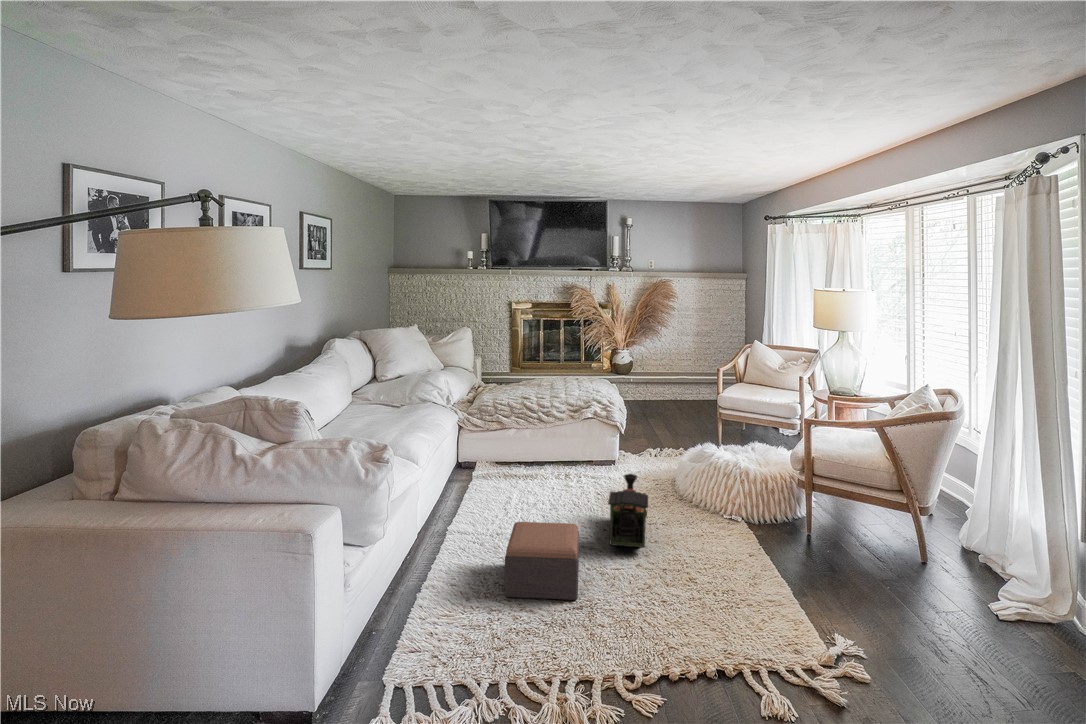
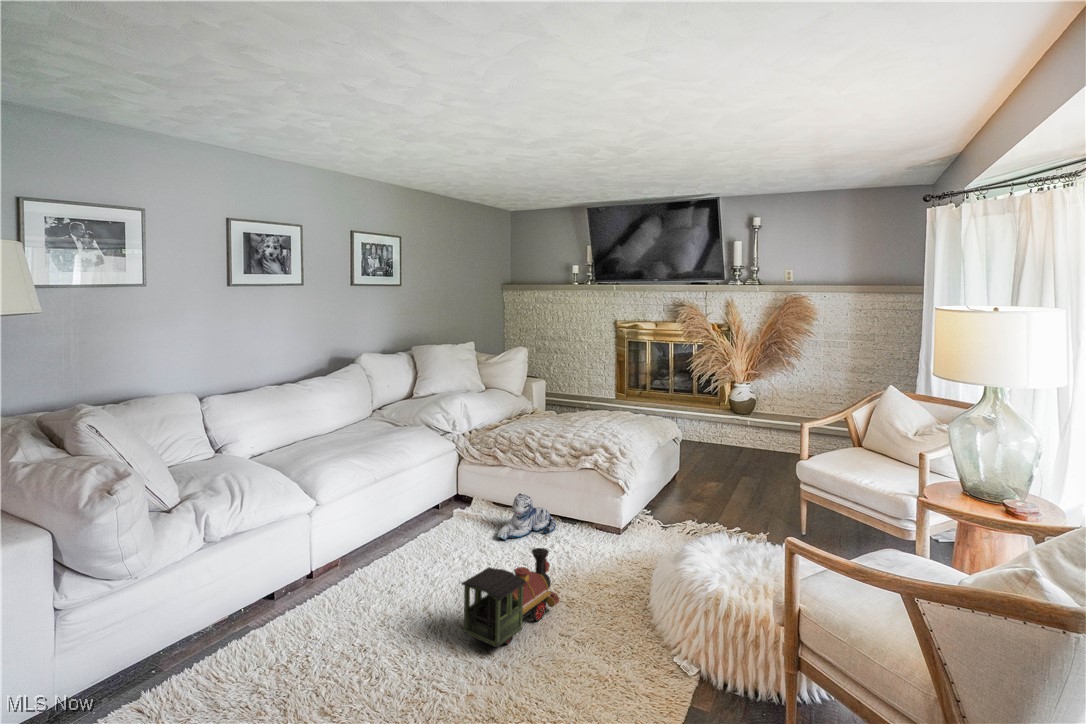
plush toy: none [534,446,572,486] -> present [497,493,556,540]
footstool: present [505,522,579,600] -> none [292,583,409,694]

